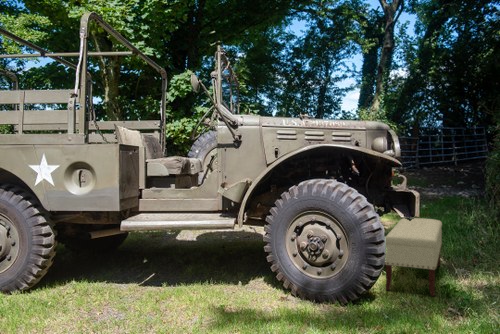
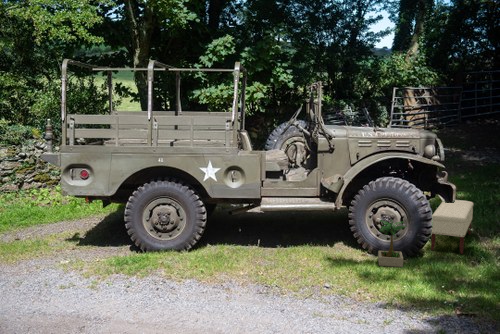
potted plant: none [298,240,352,321] -> present [378,220,407,267]

